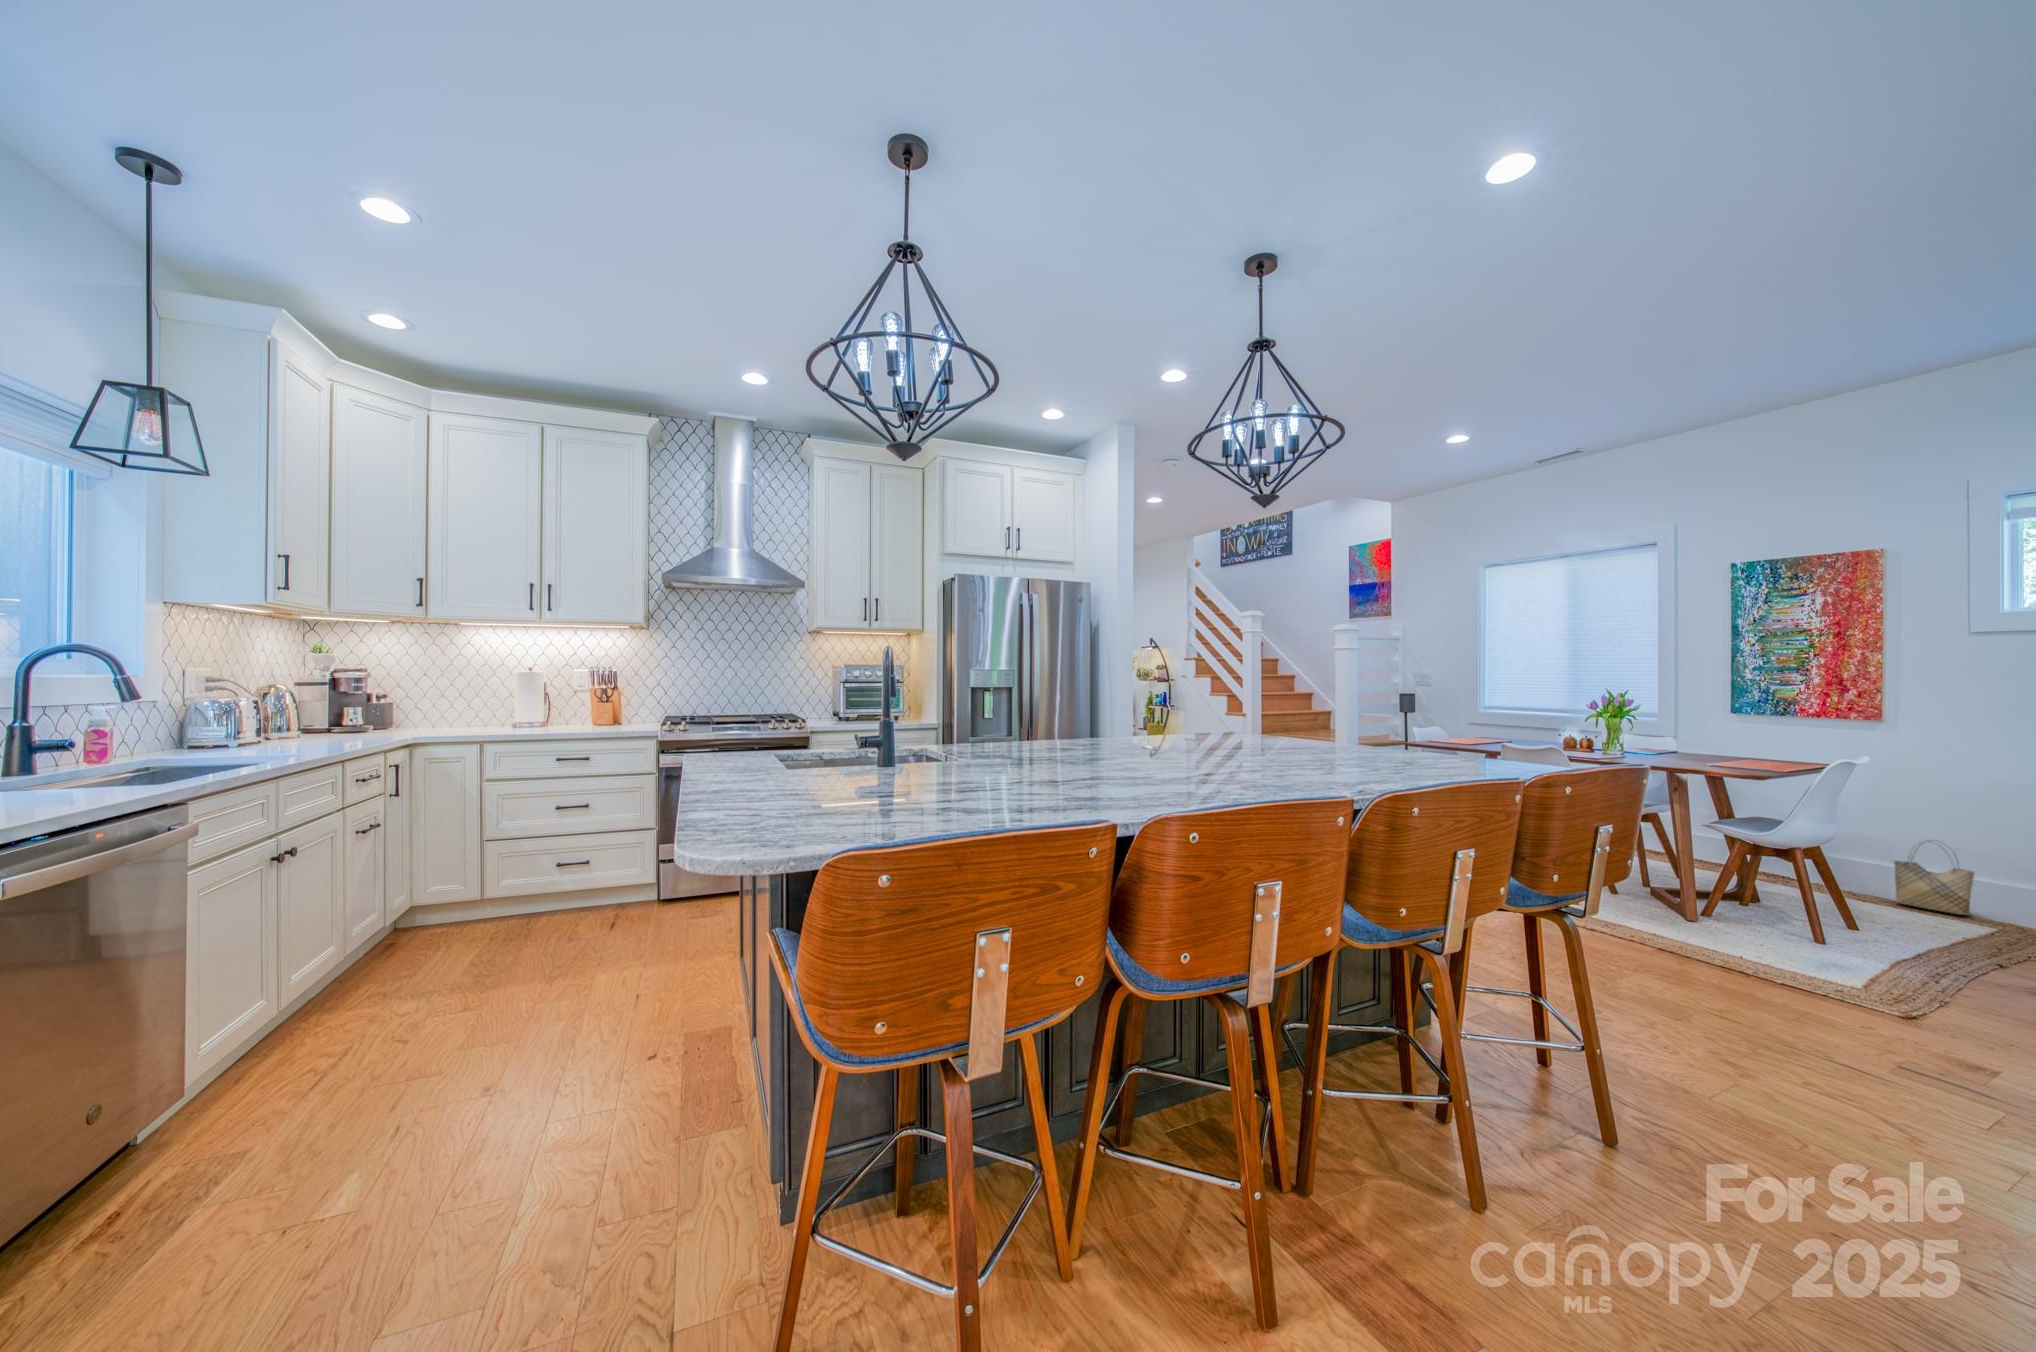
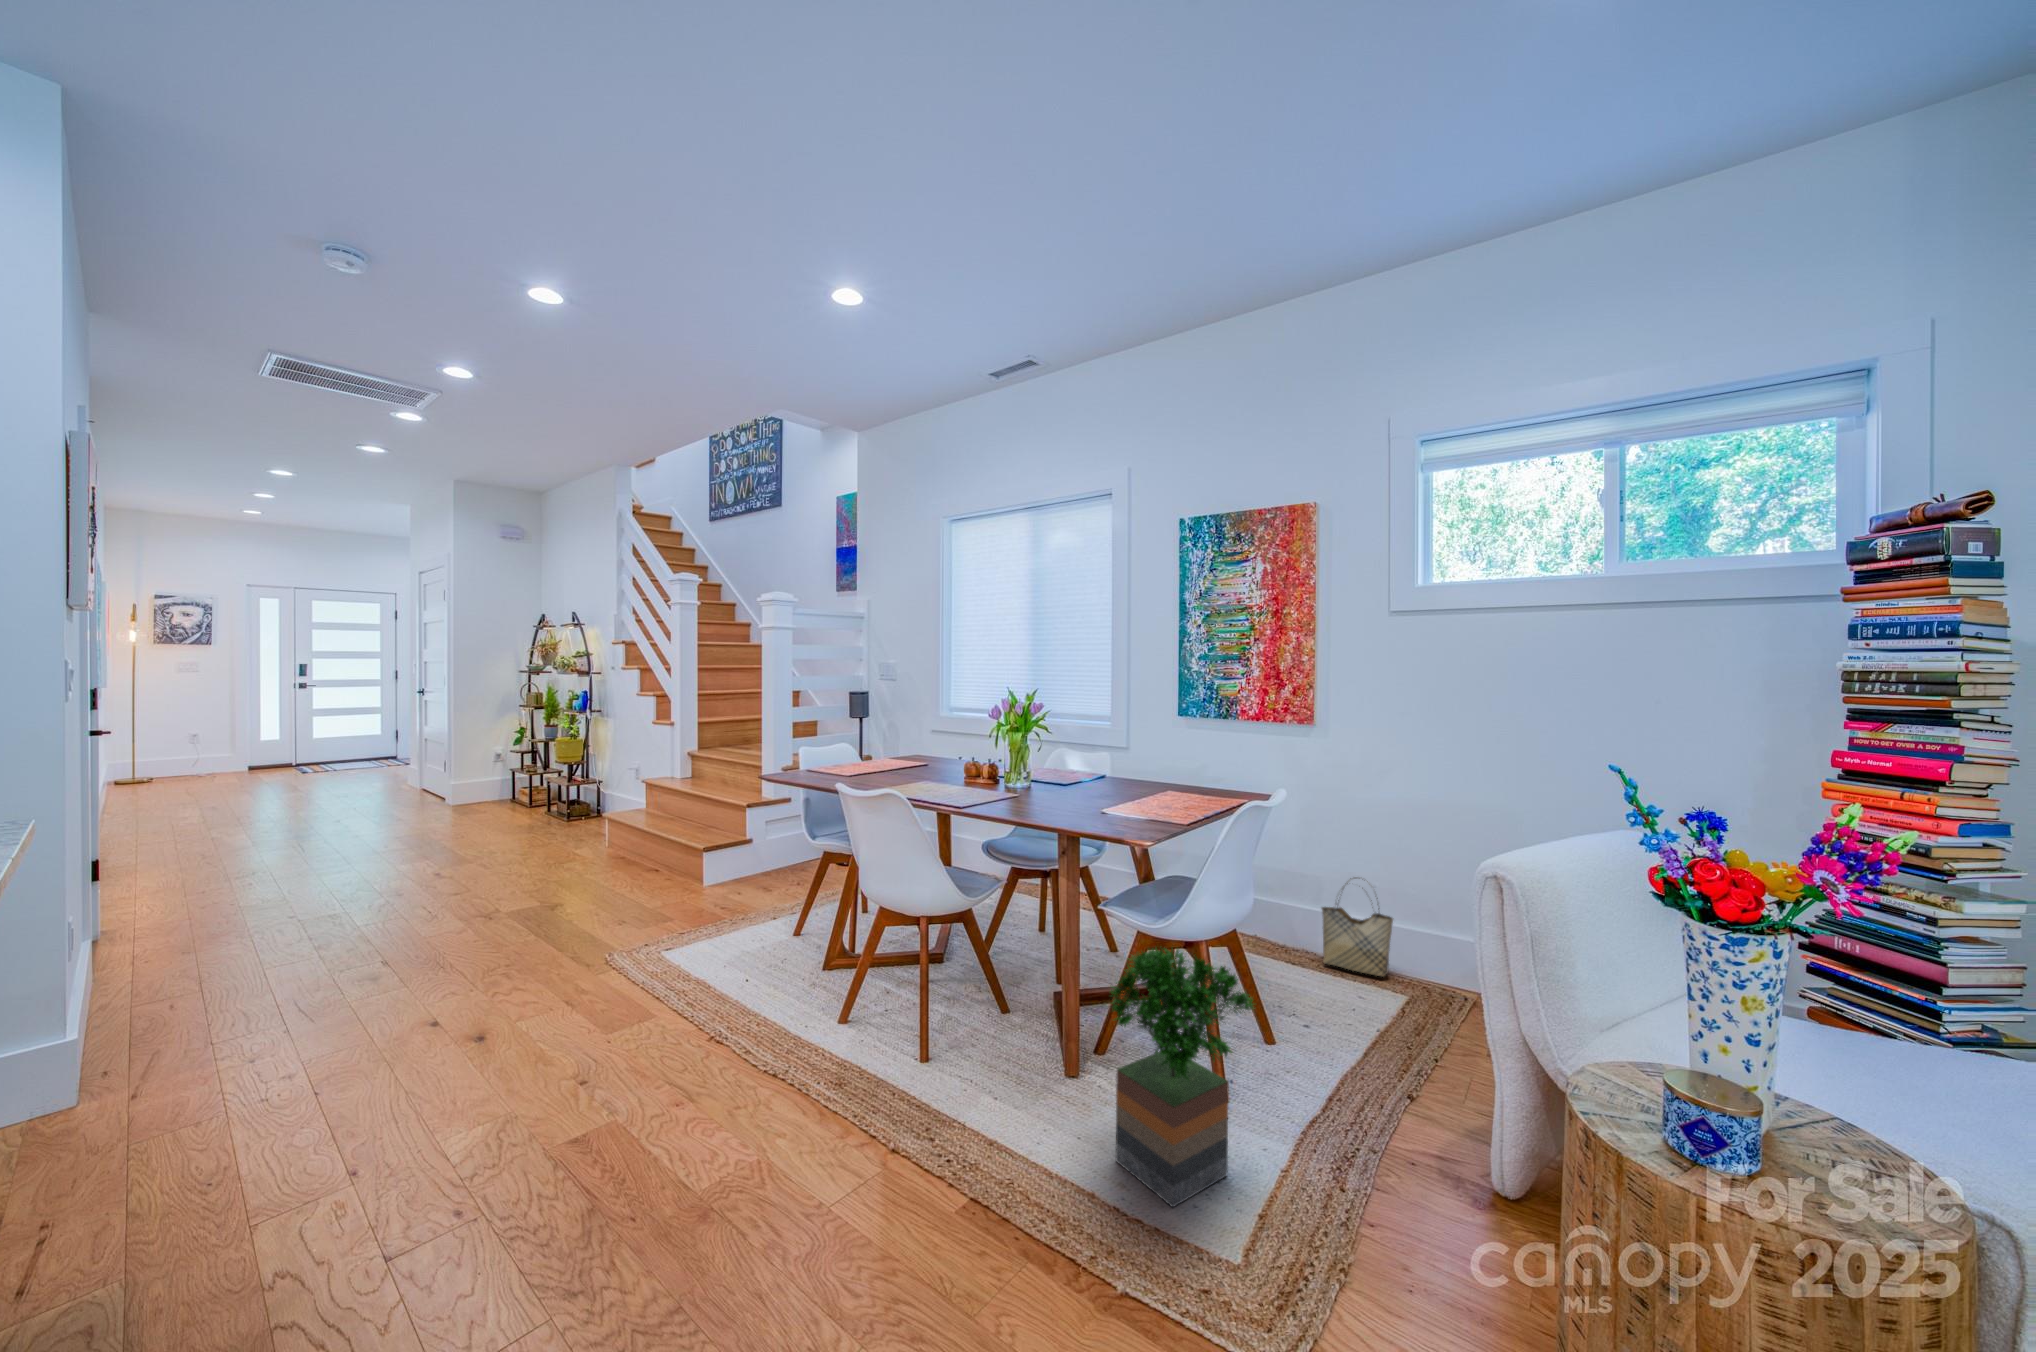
potted tree: none [1741,835,1856,966] -> present [1111,948,1253,1207]

